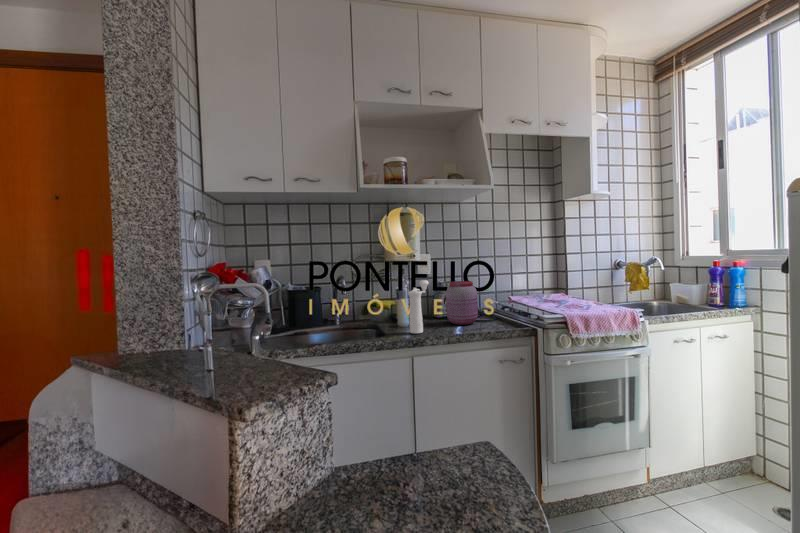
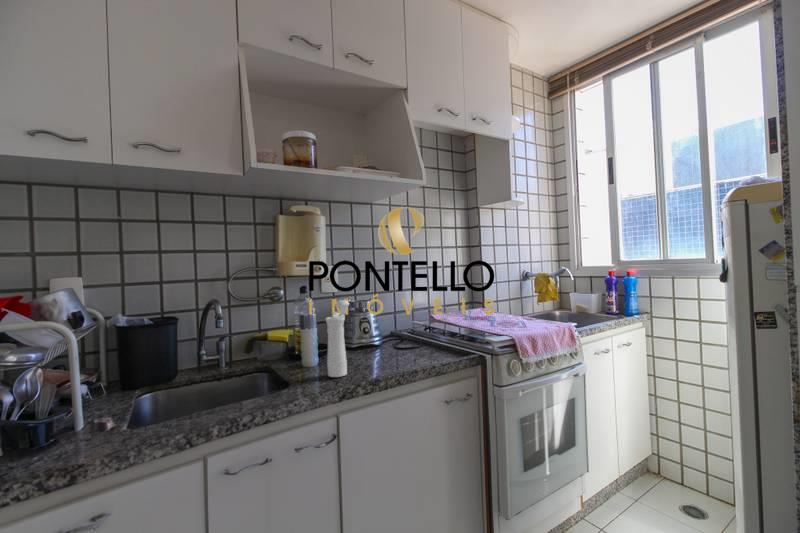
jar: present [446,281,478,325] -> none [368,299,408,356]

